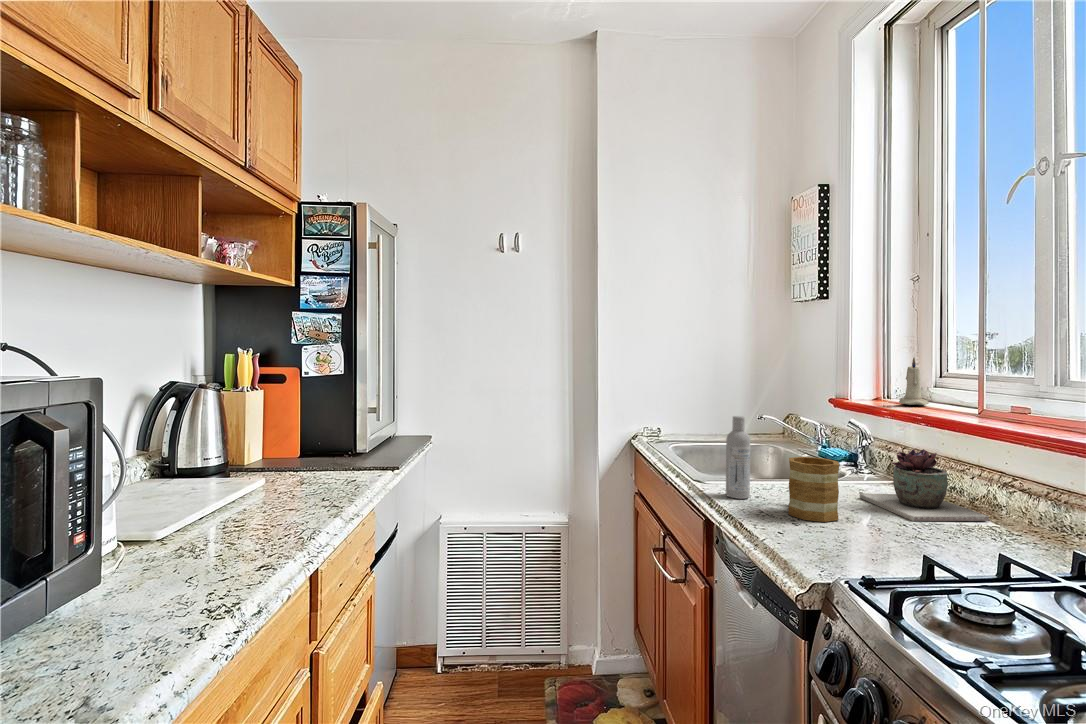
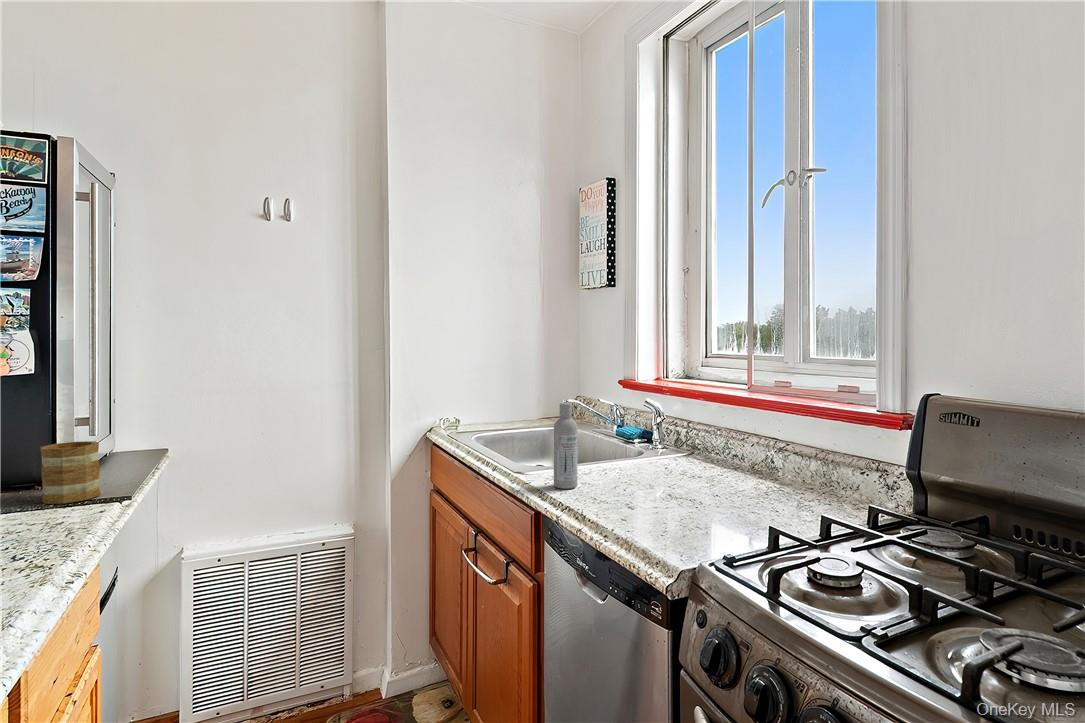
candle: present [899,358,929,405] -> none [681,340,705,384]
succulent plant: present [860,449,990,521] -> none [669,424,776,492]
mug: present [788,457,839,522] -> present [40,441,100,504]

